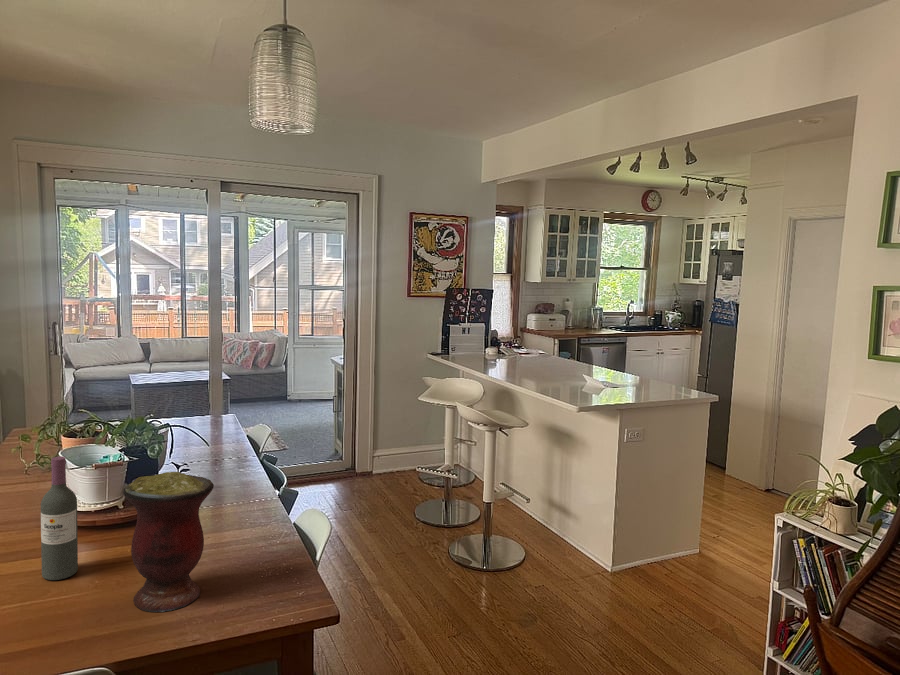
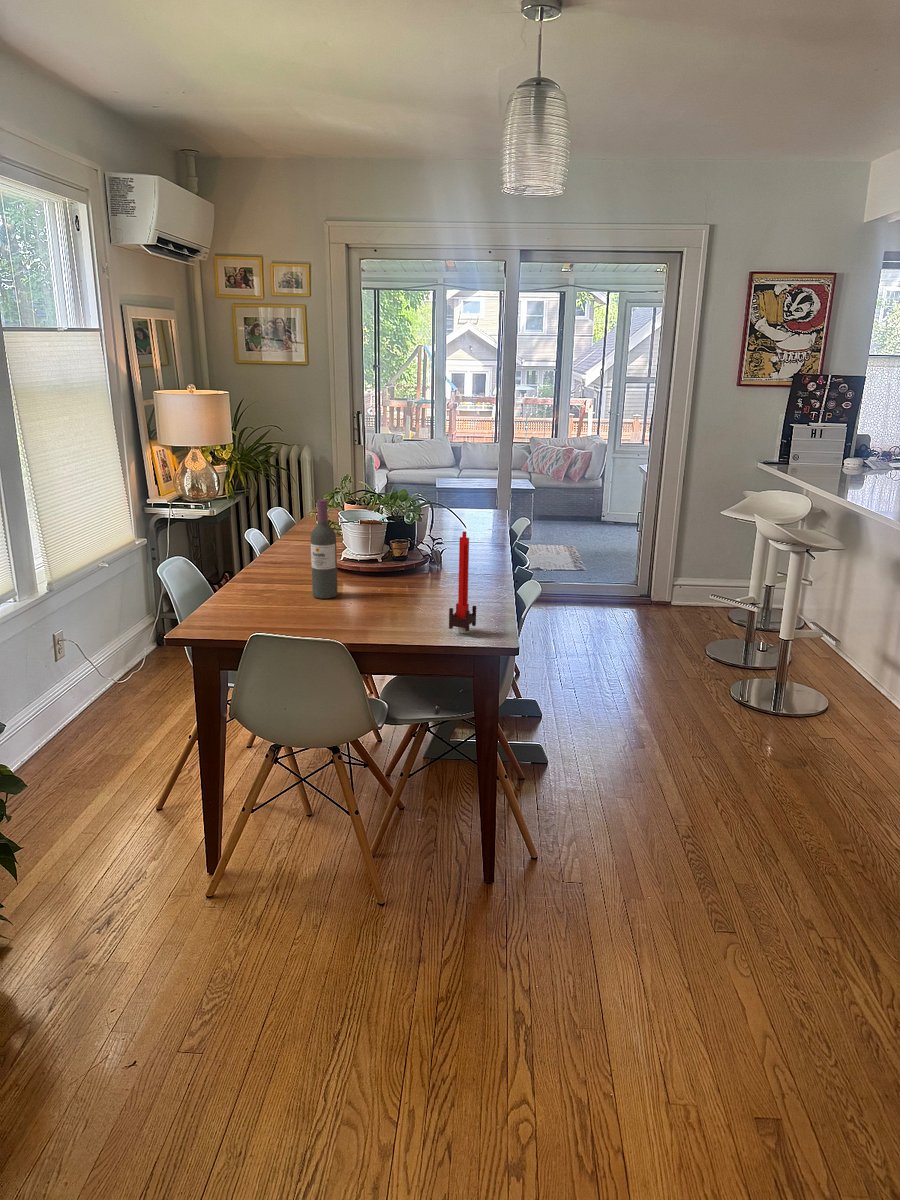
vase: present [123,472,214,612] -> none [361,513,432,626]
candle: none [246,490,275,605] -> present [449,531,476,633]

